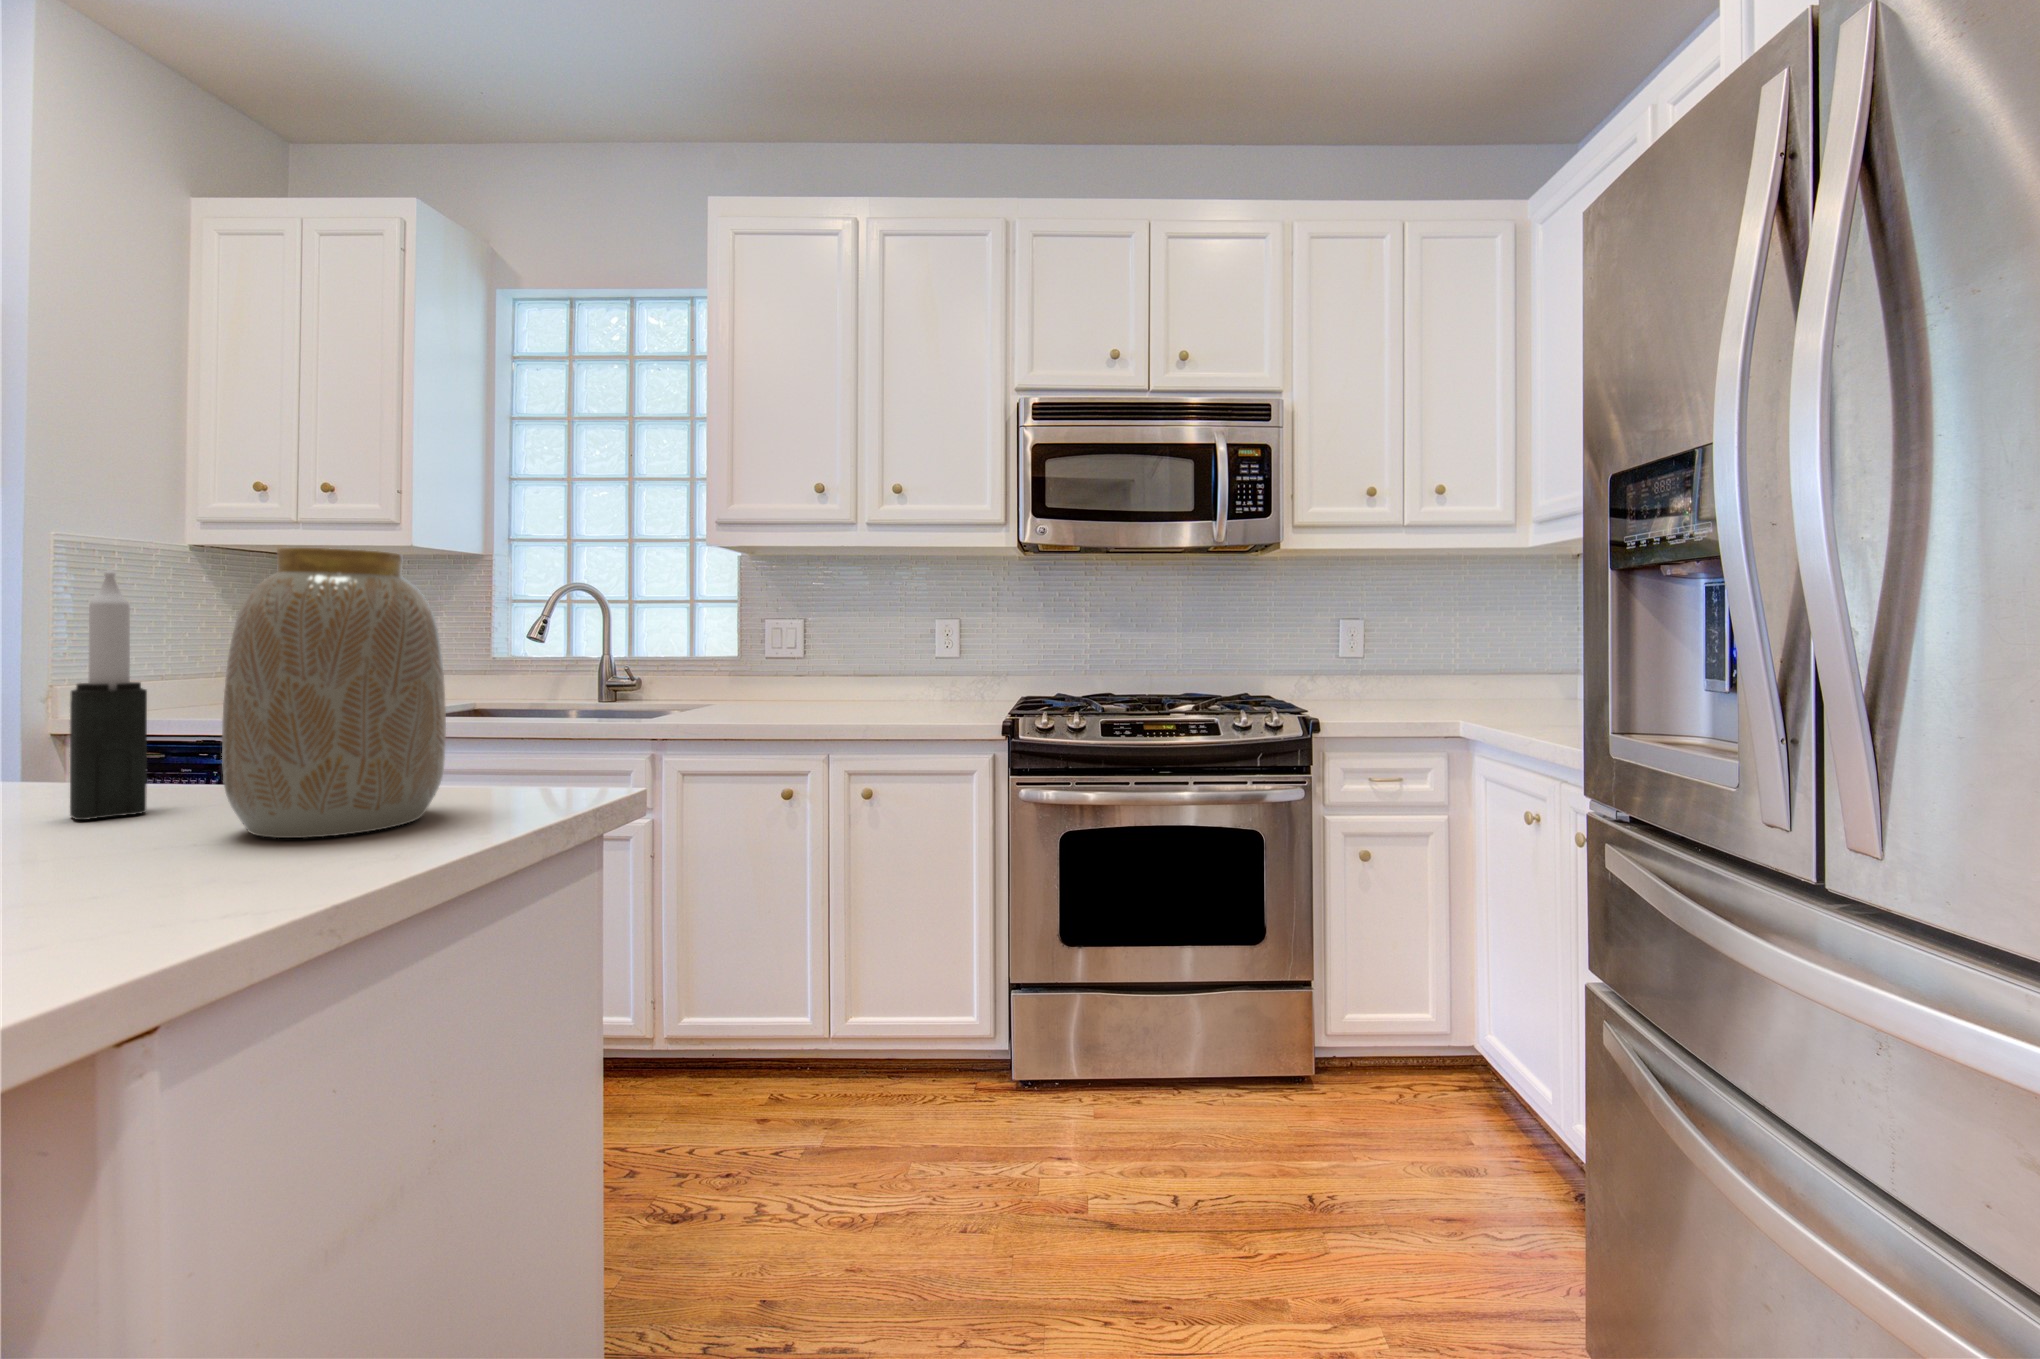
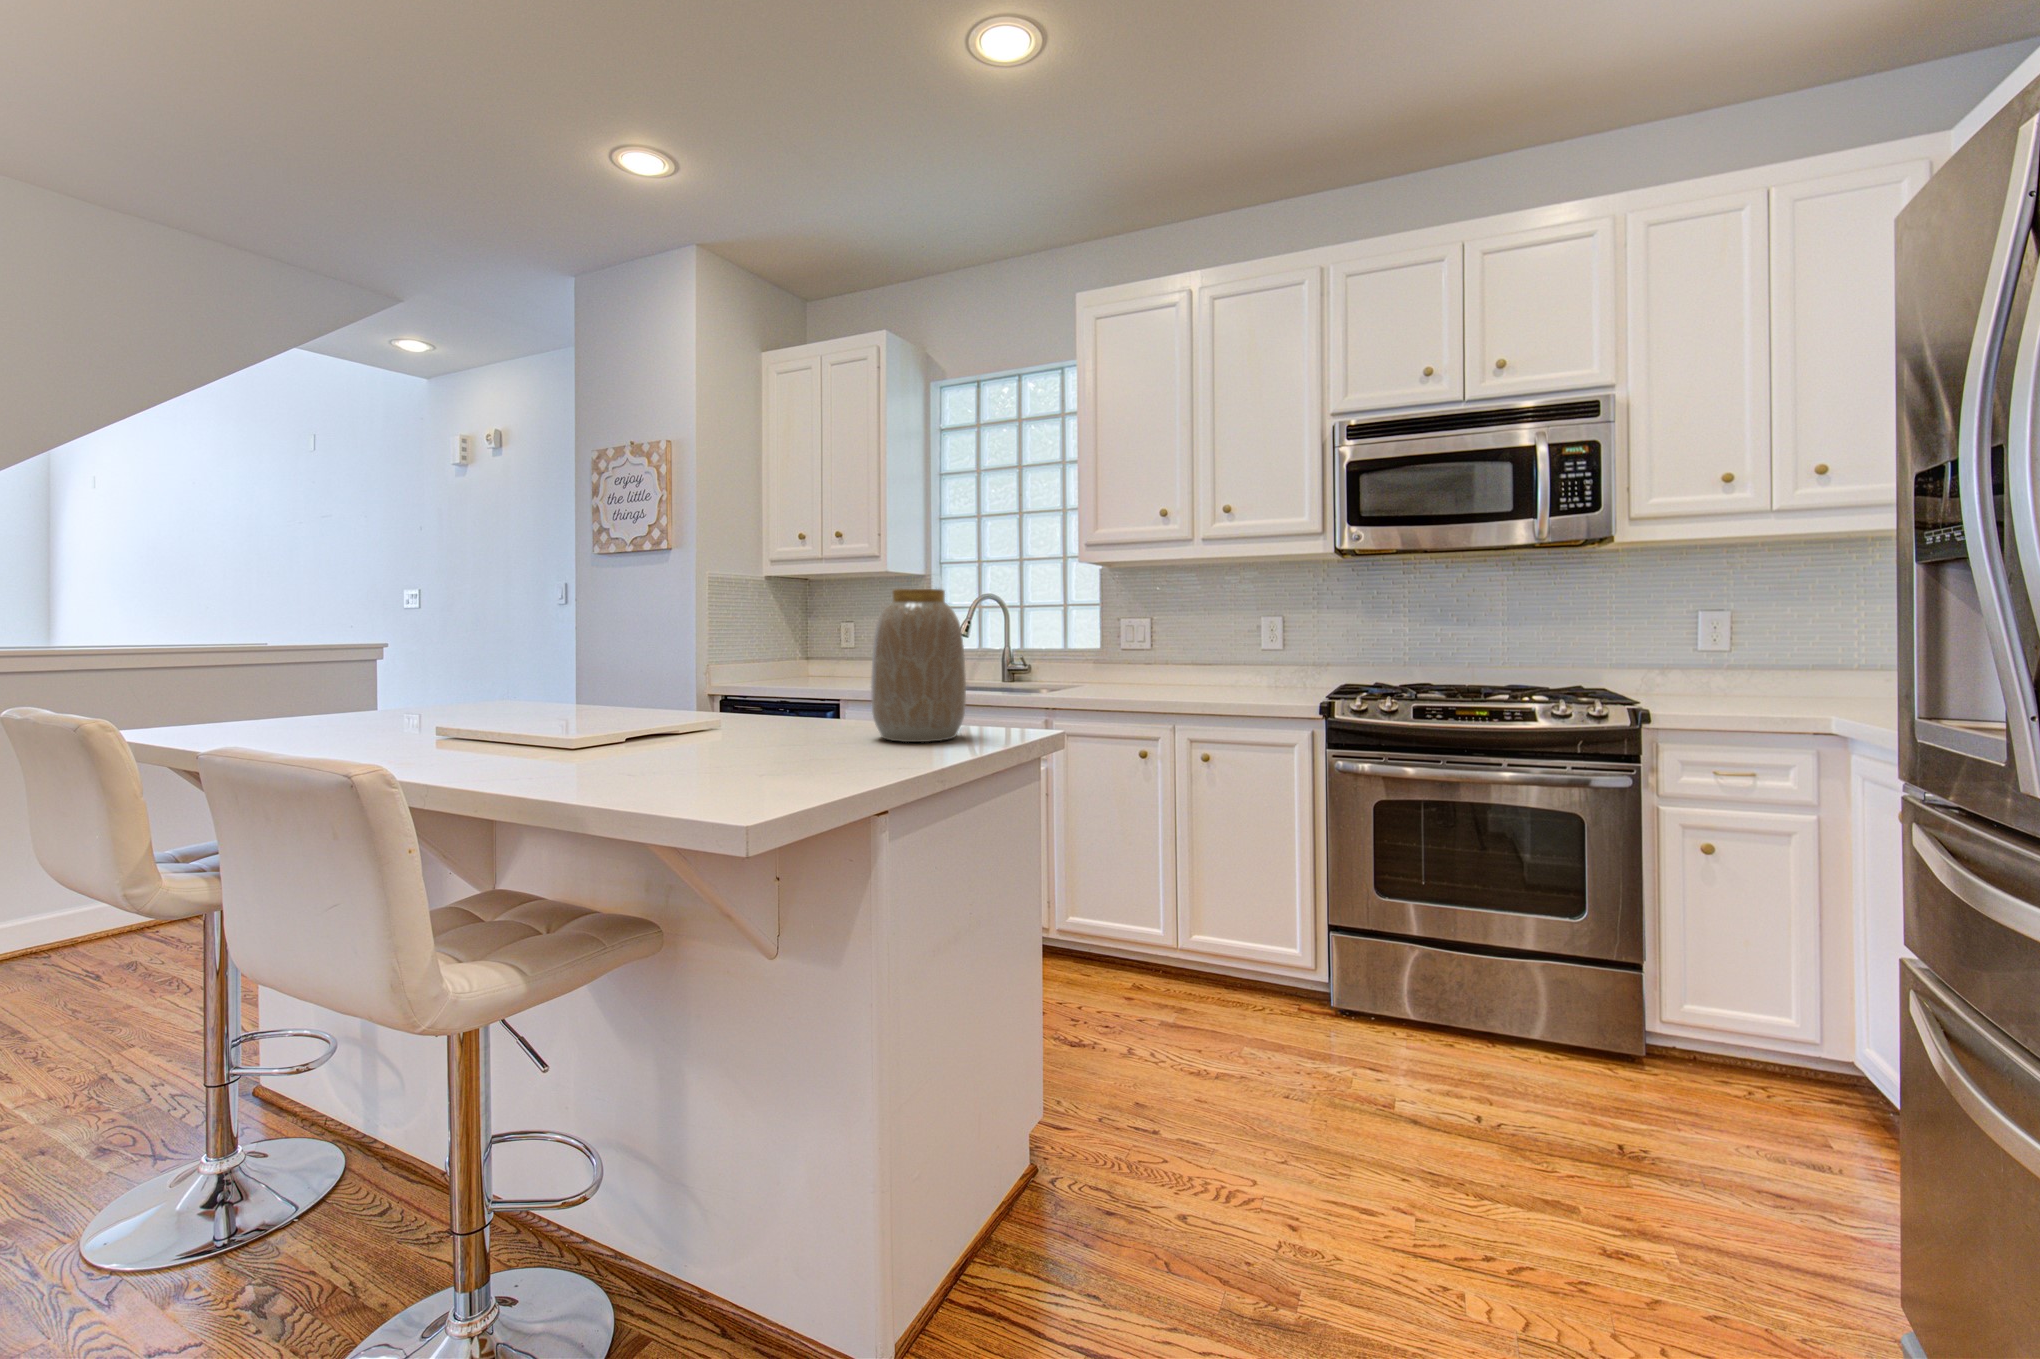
candle: present [70,570,147,820] -> none [798,602,828,730]

